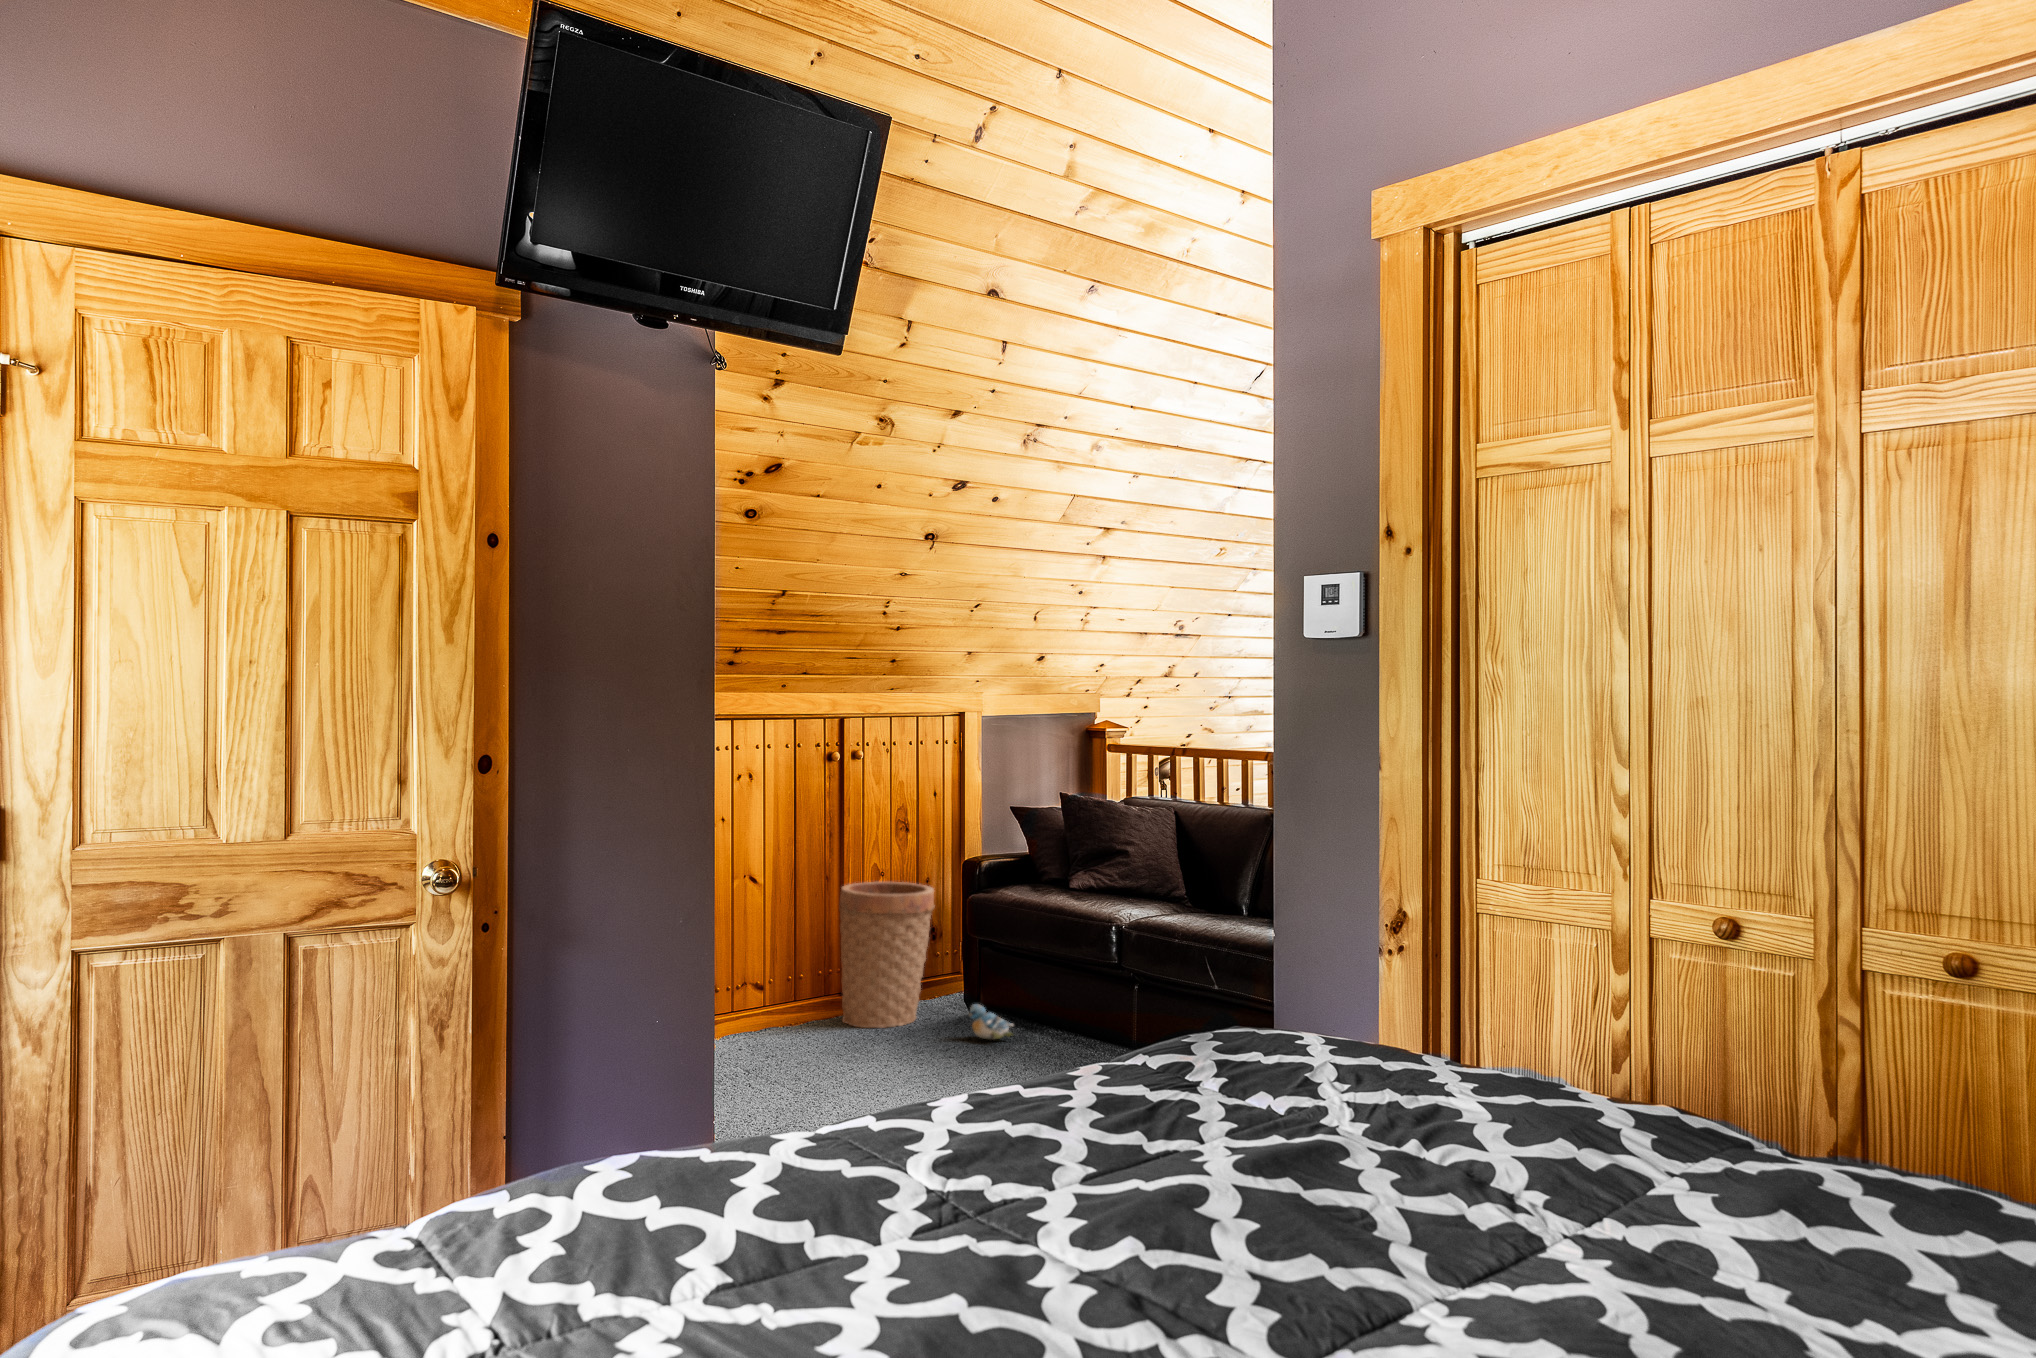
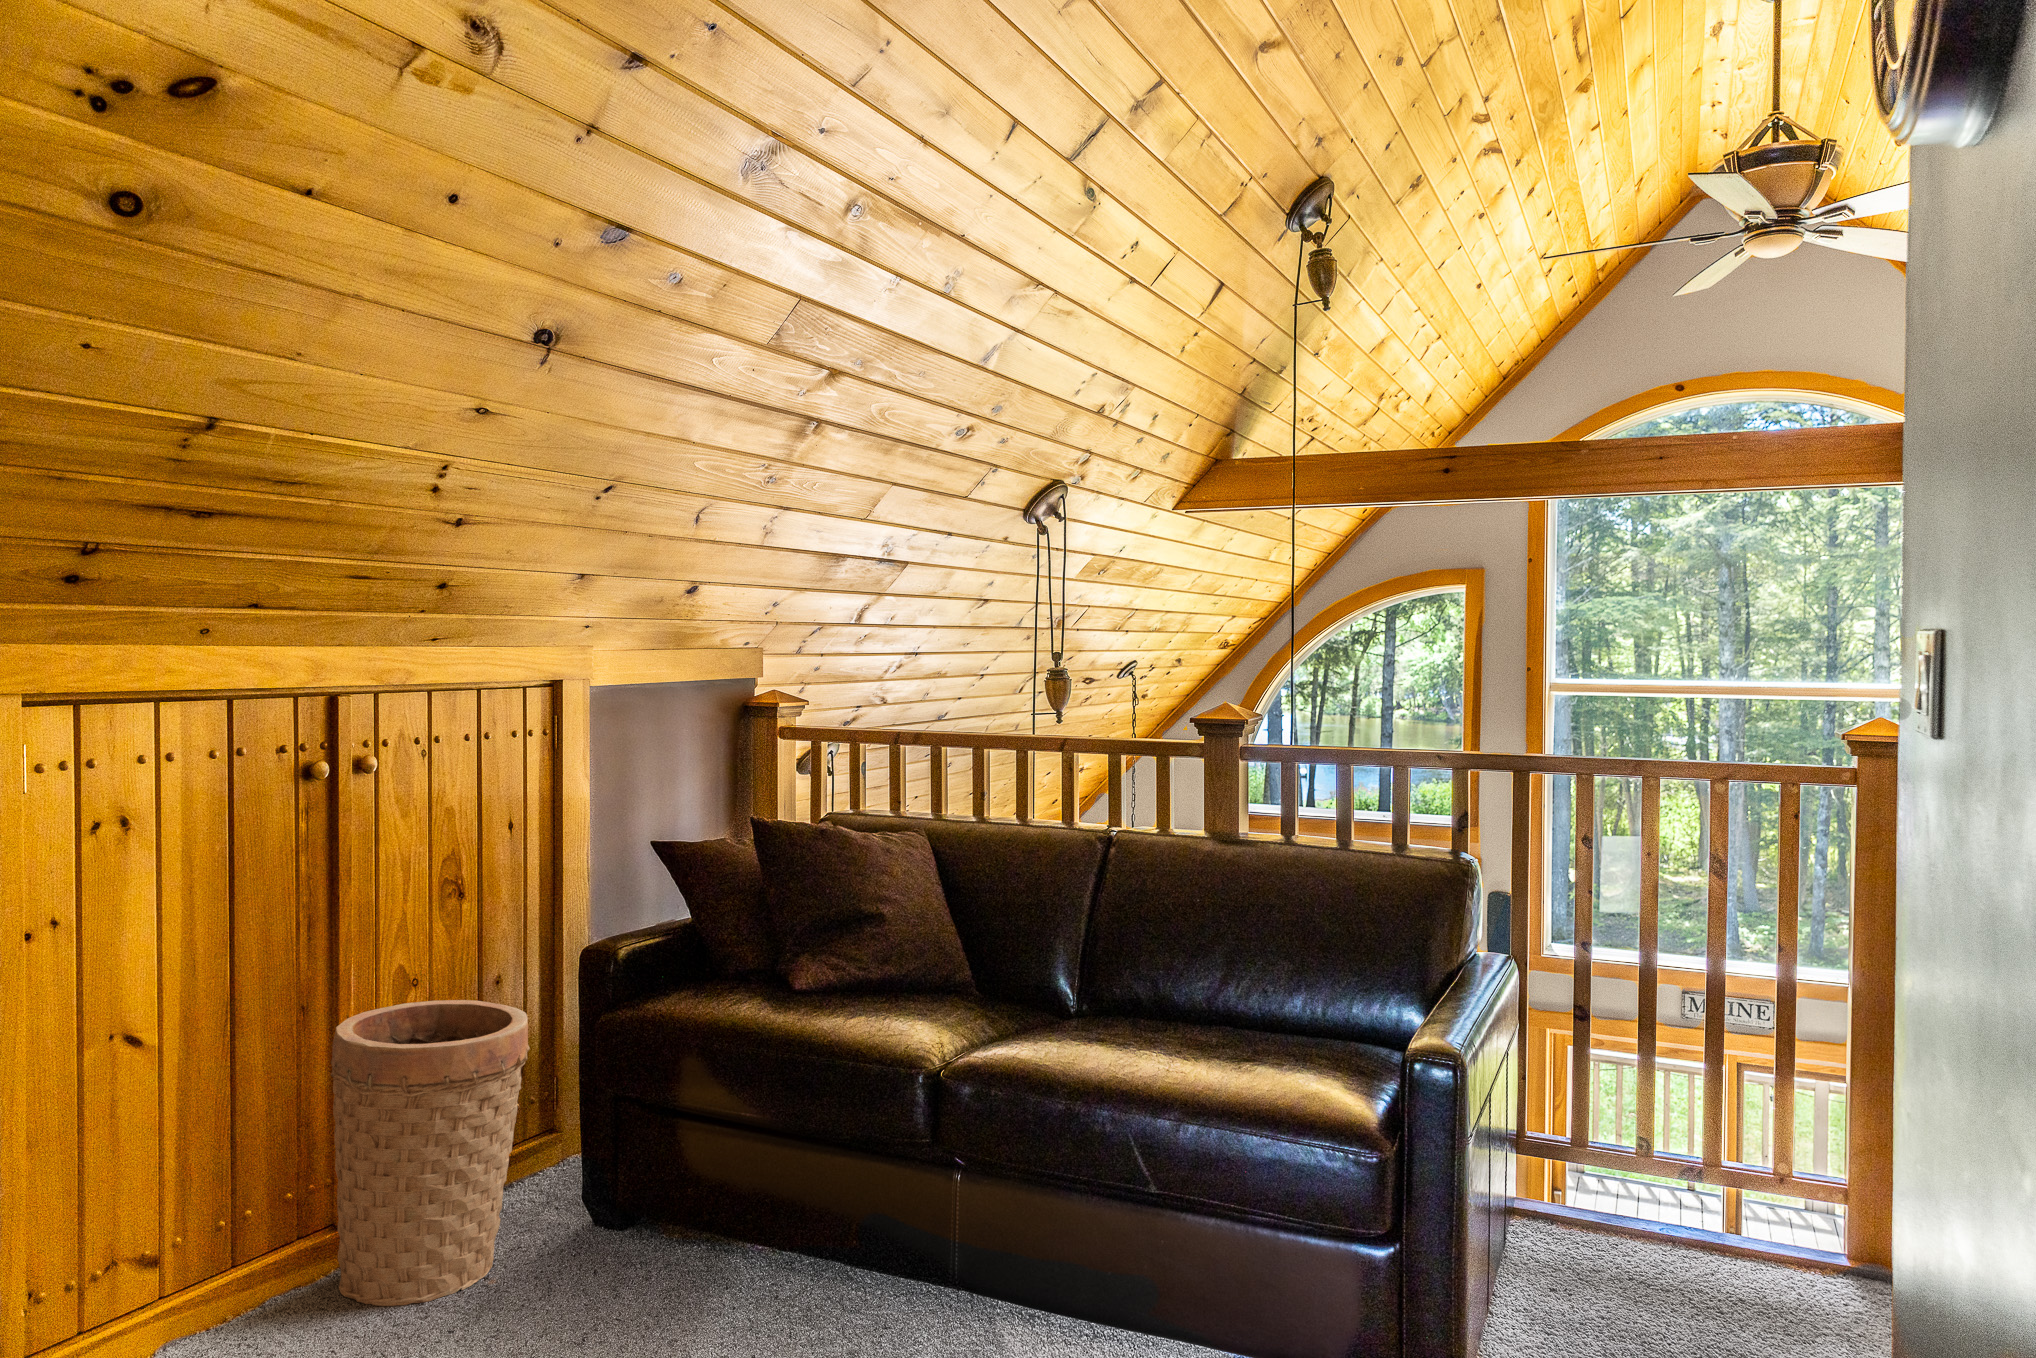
plush toy: present [969,1004,1013,1040] -> none [615,1241,708,1308]

